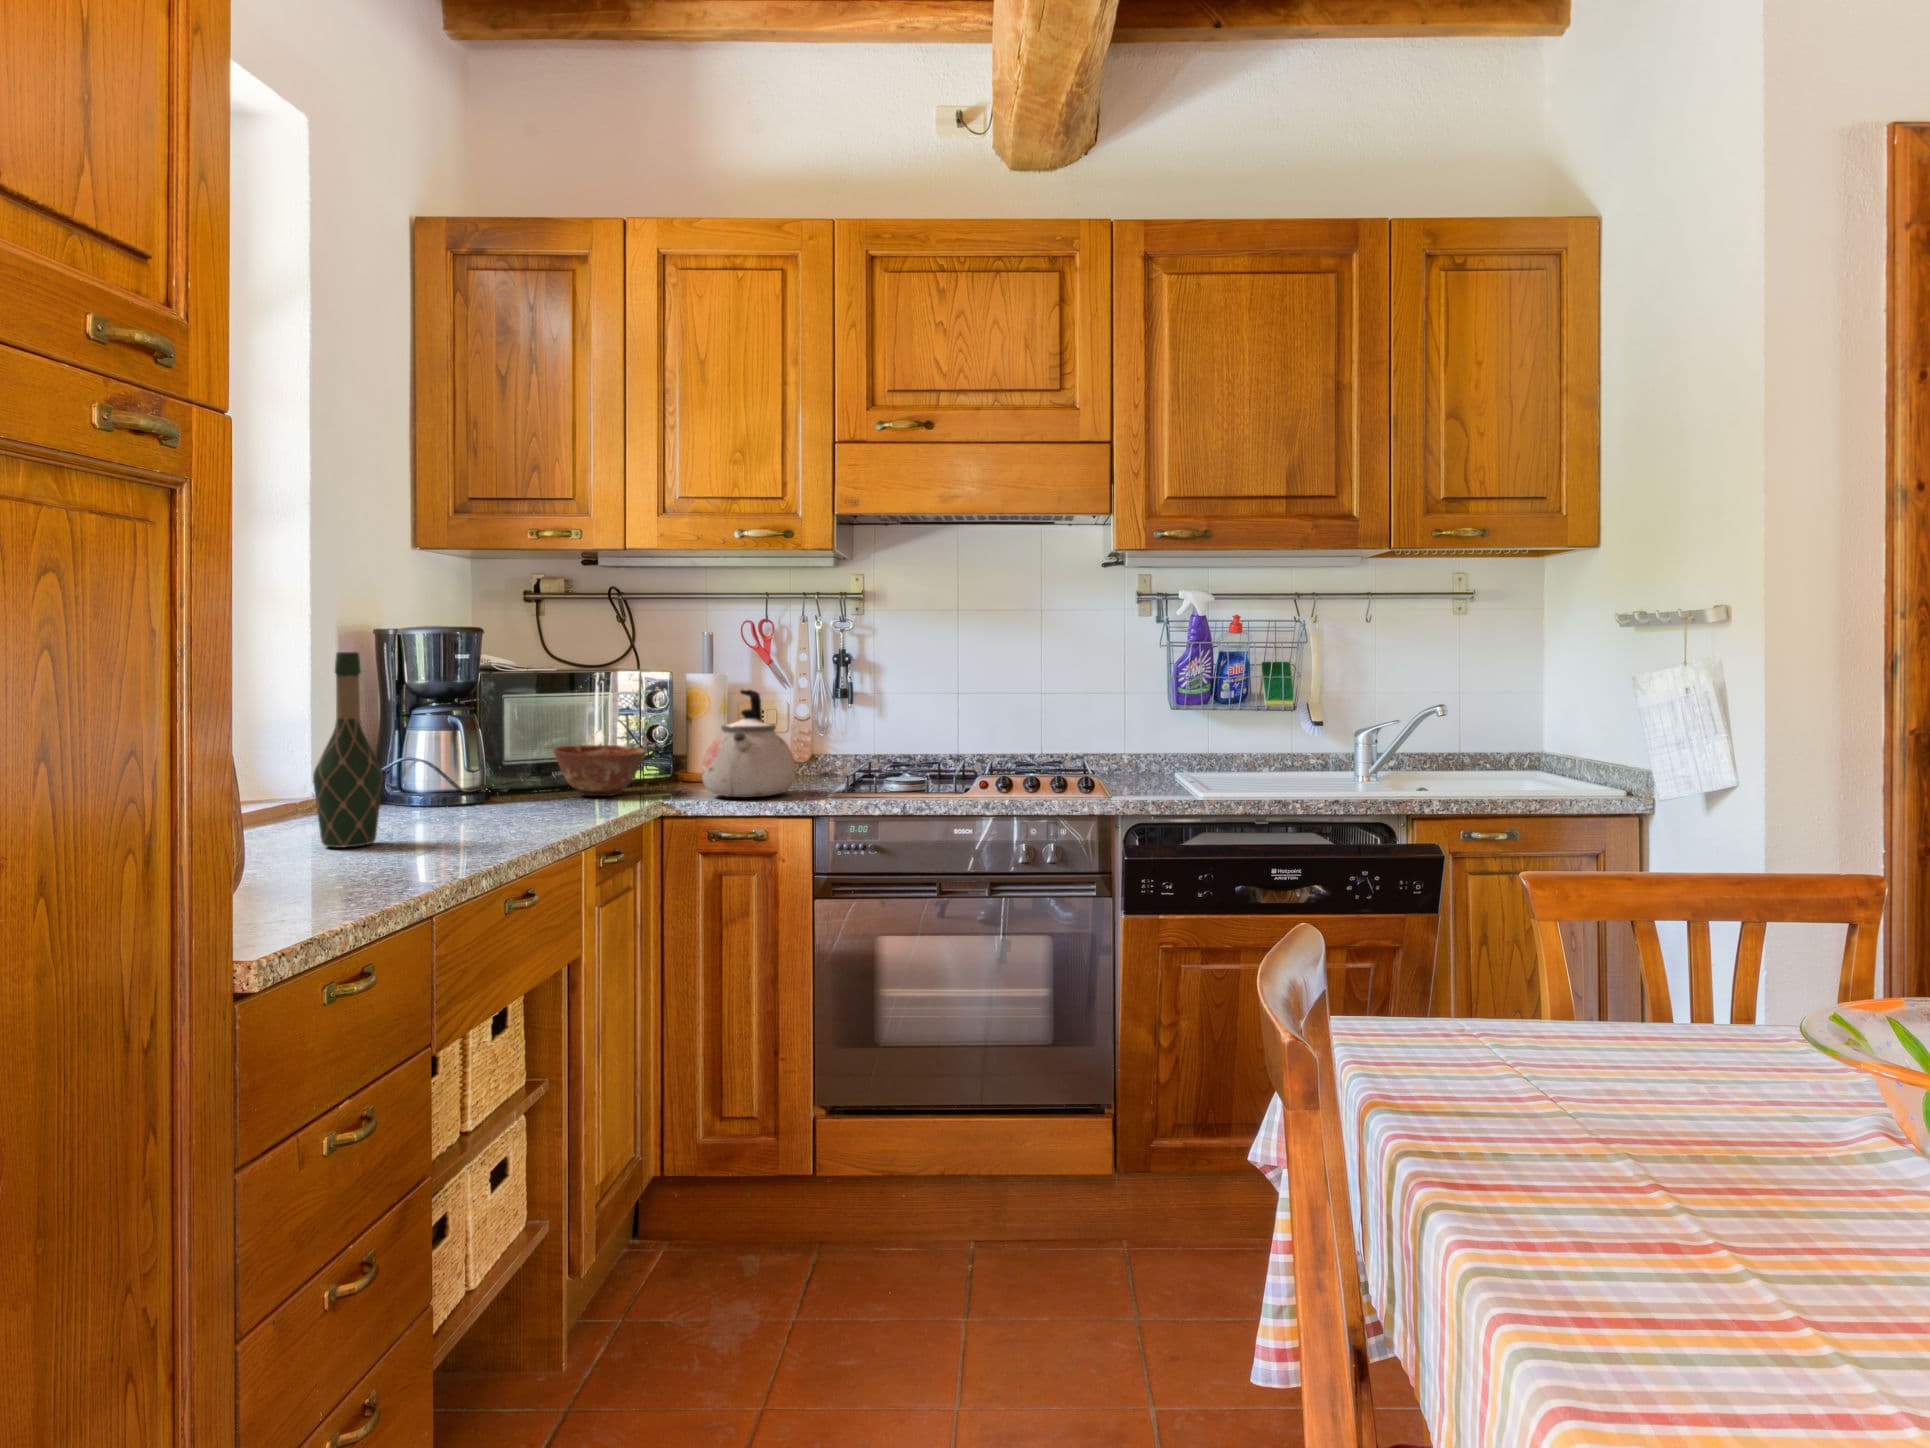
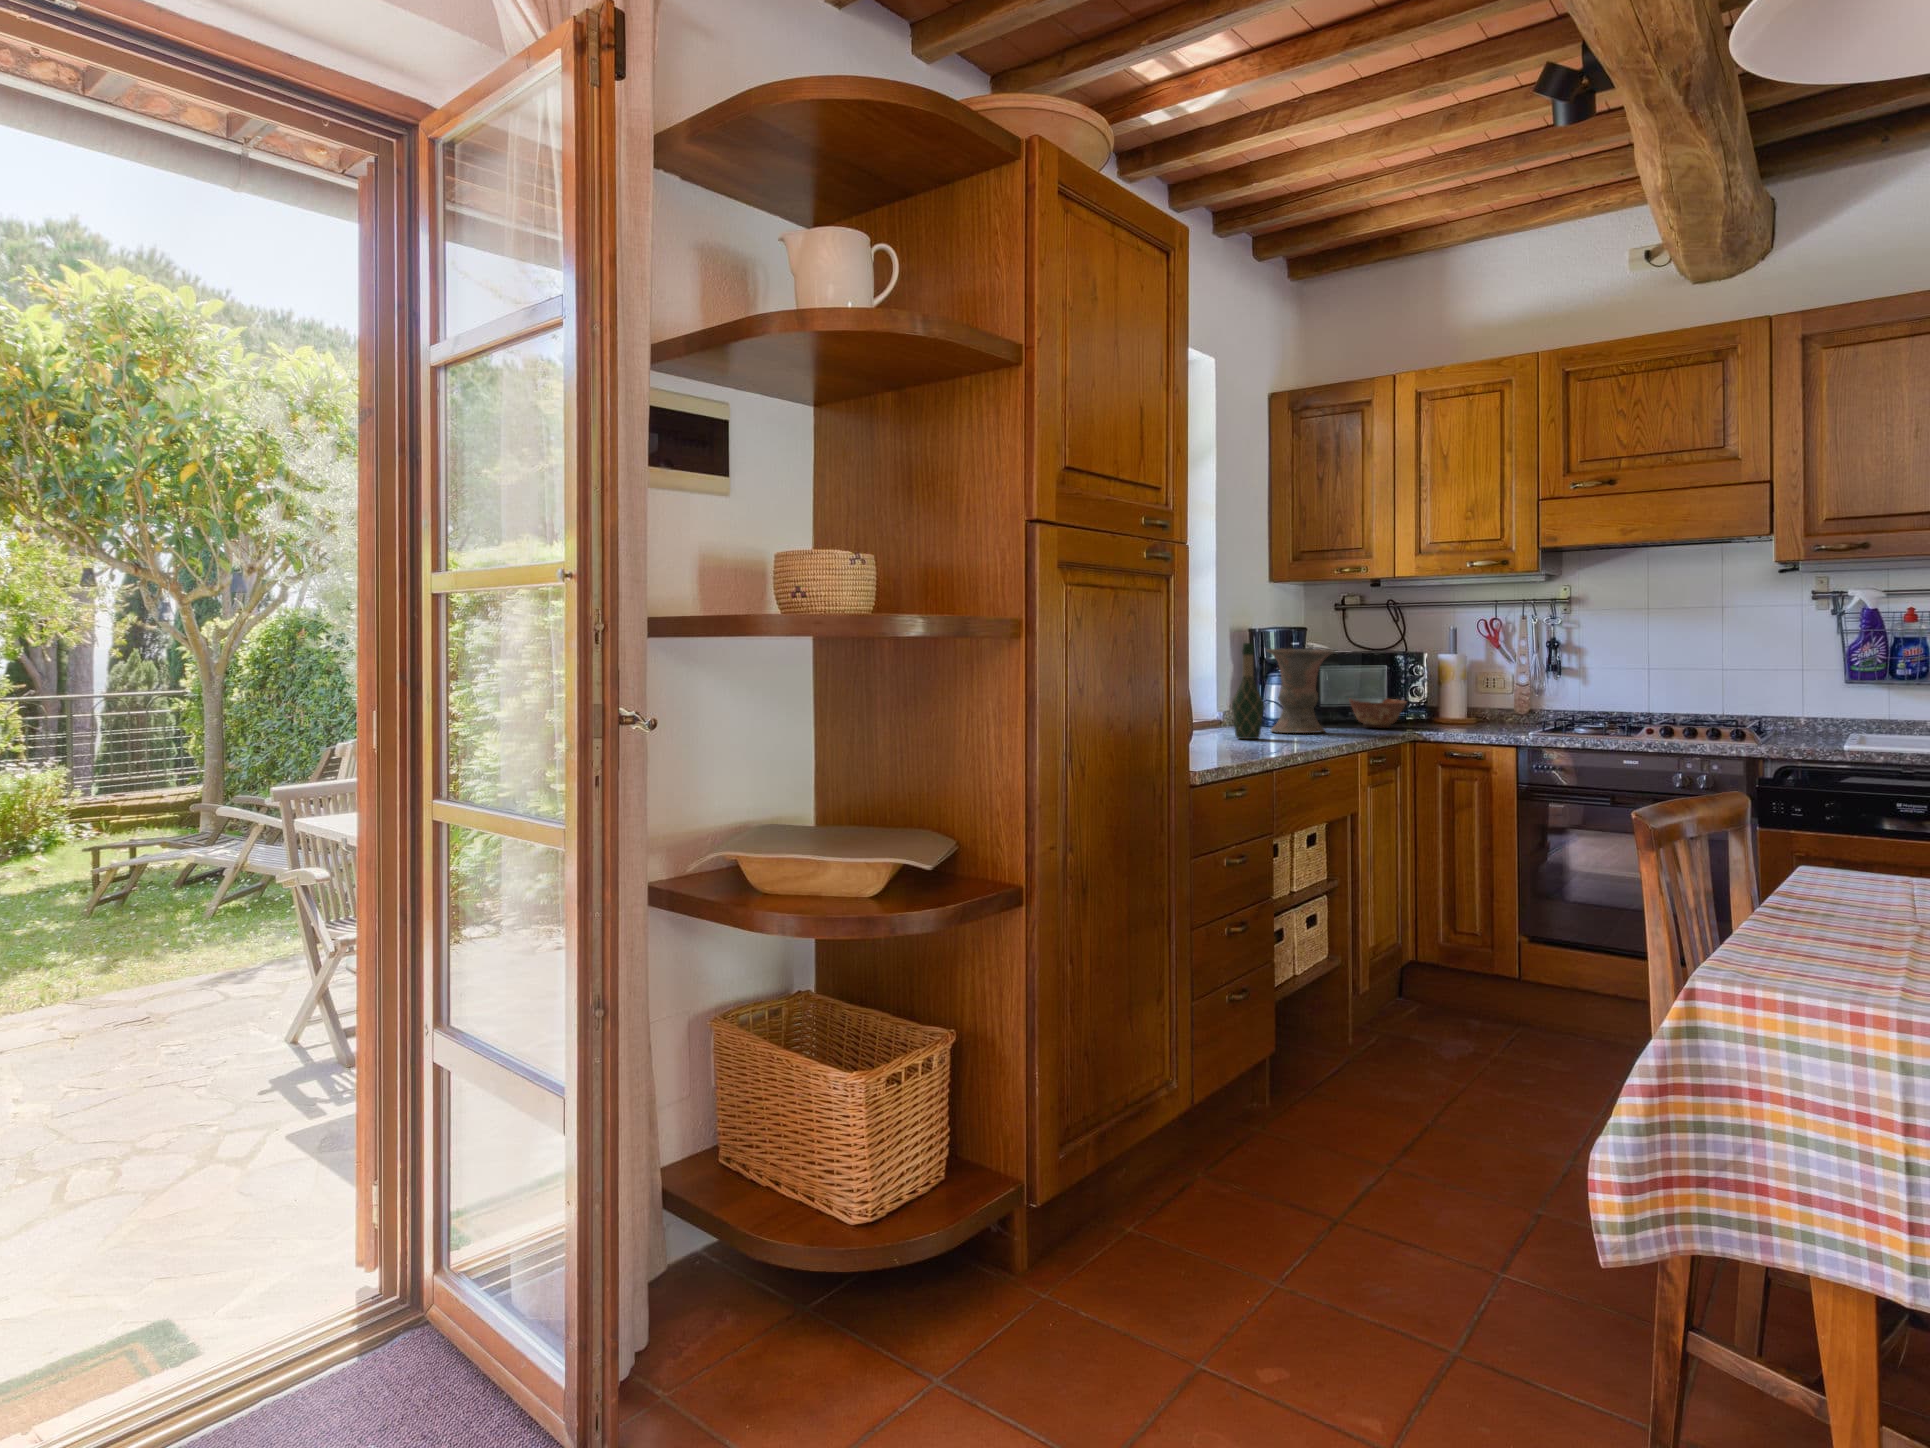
vase: none [395,663,527,821] -> present [1266,649,1334,733]
kettle: present [702,690,795,798] -> none [1441,664,1505,732]

